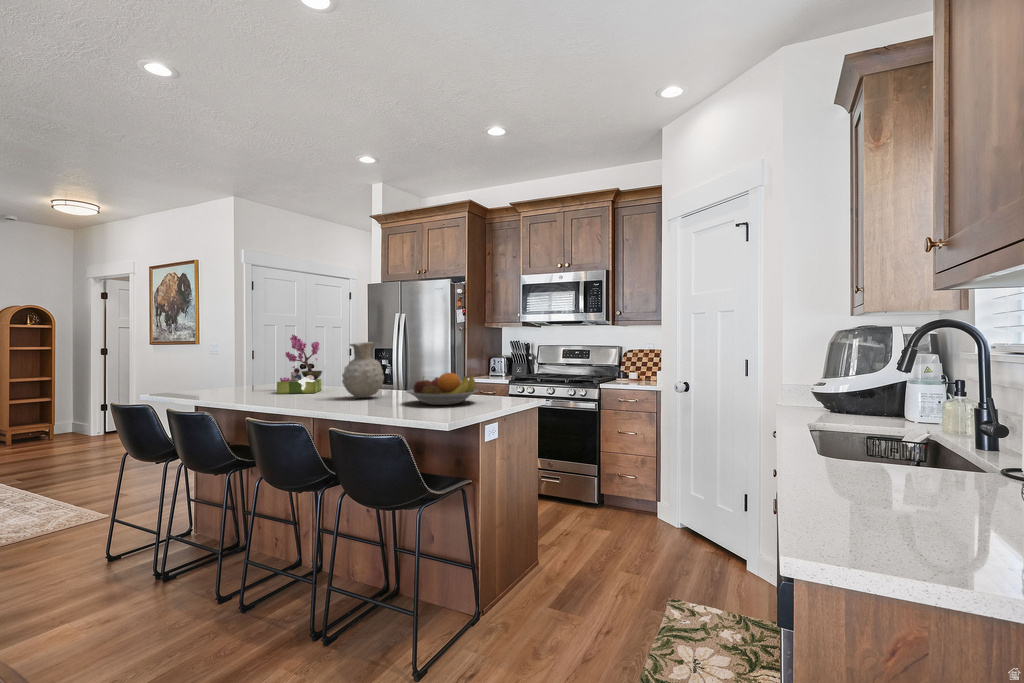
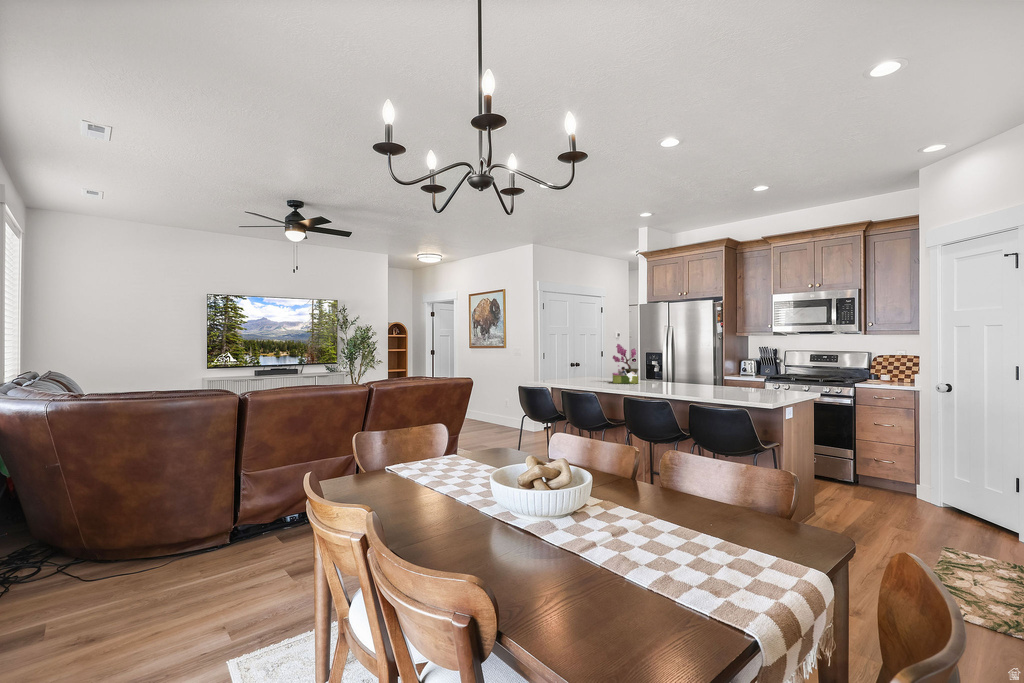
vase: present [342,342,384,398] -> none [668,350,697,388]
fruit bowl: present [406,373,478,405] -> none [723,372,778,394]

